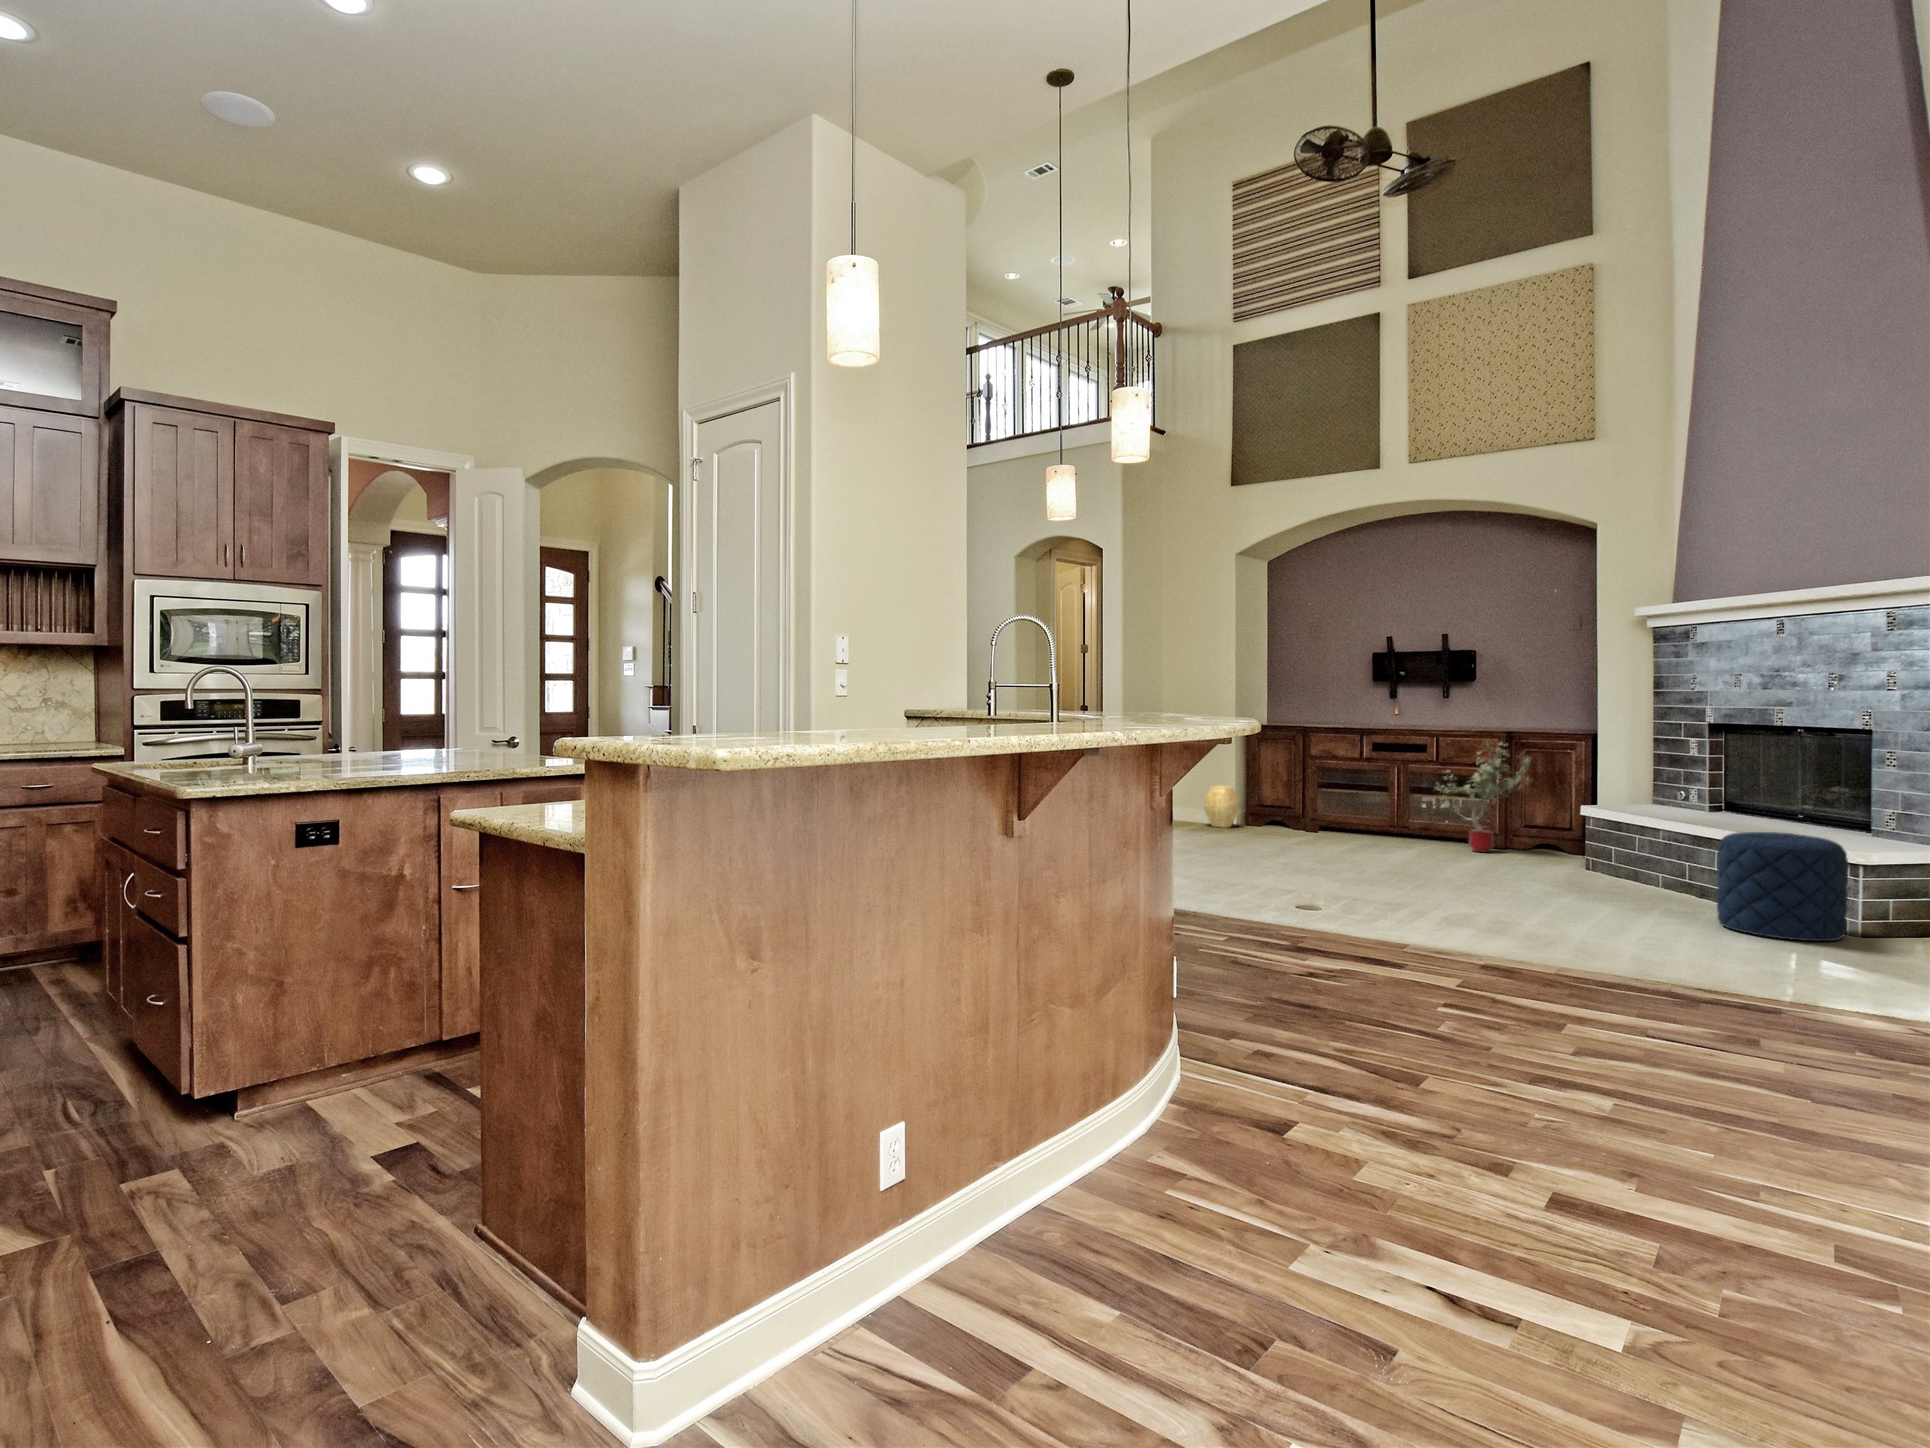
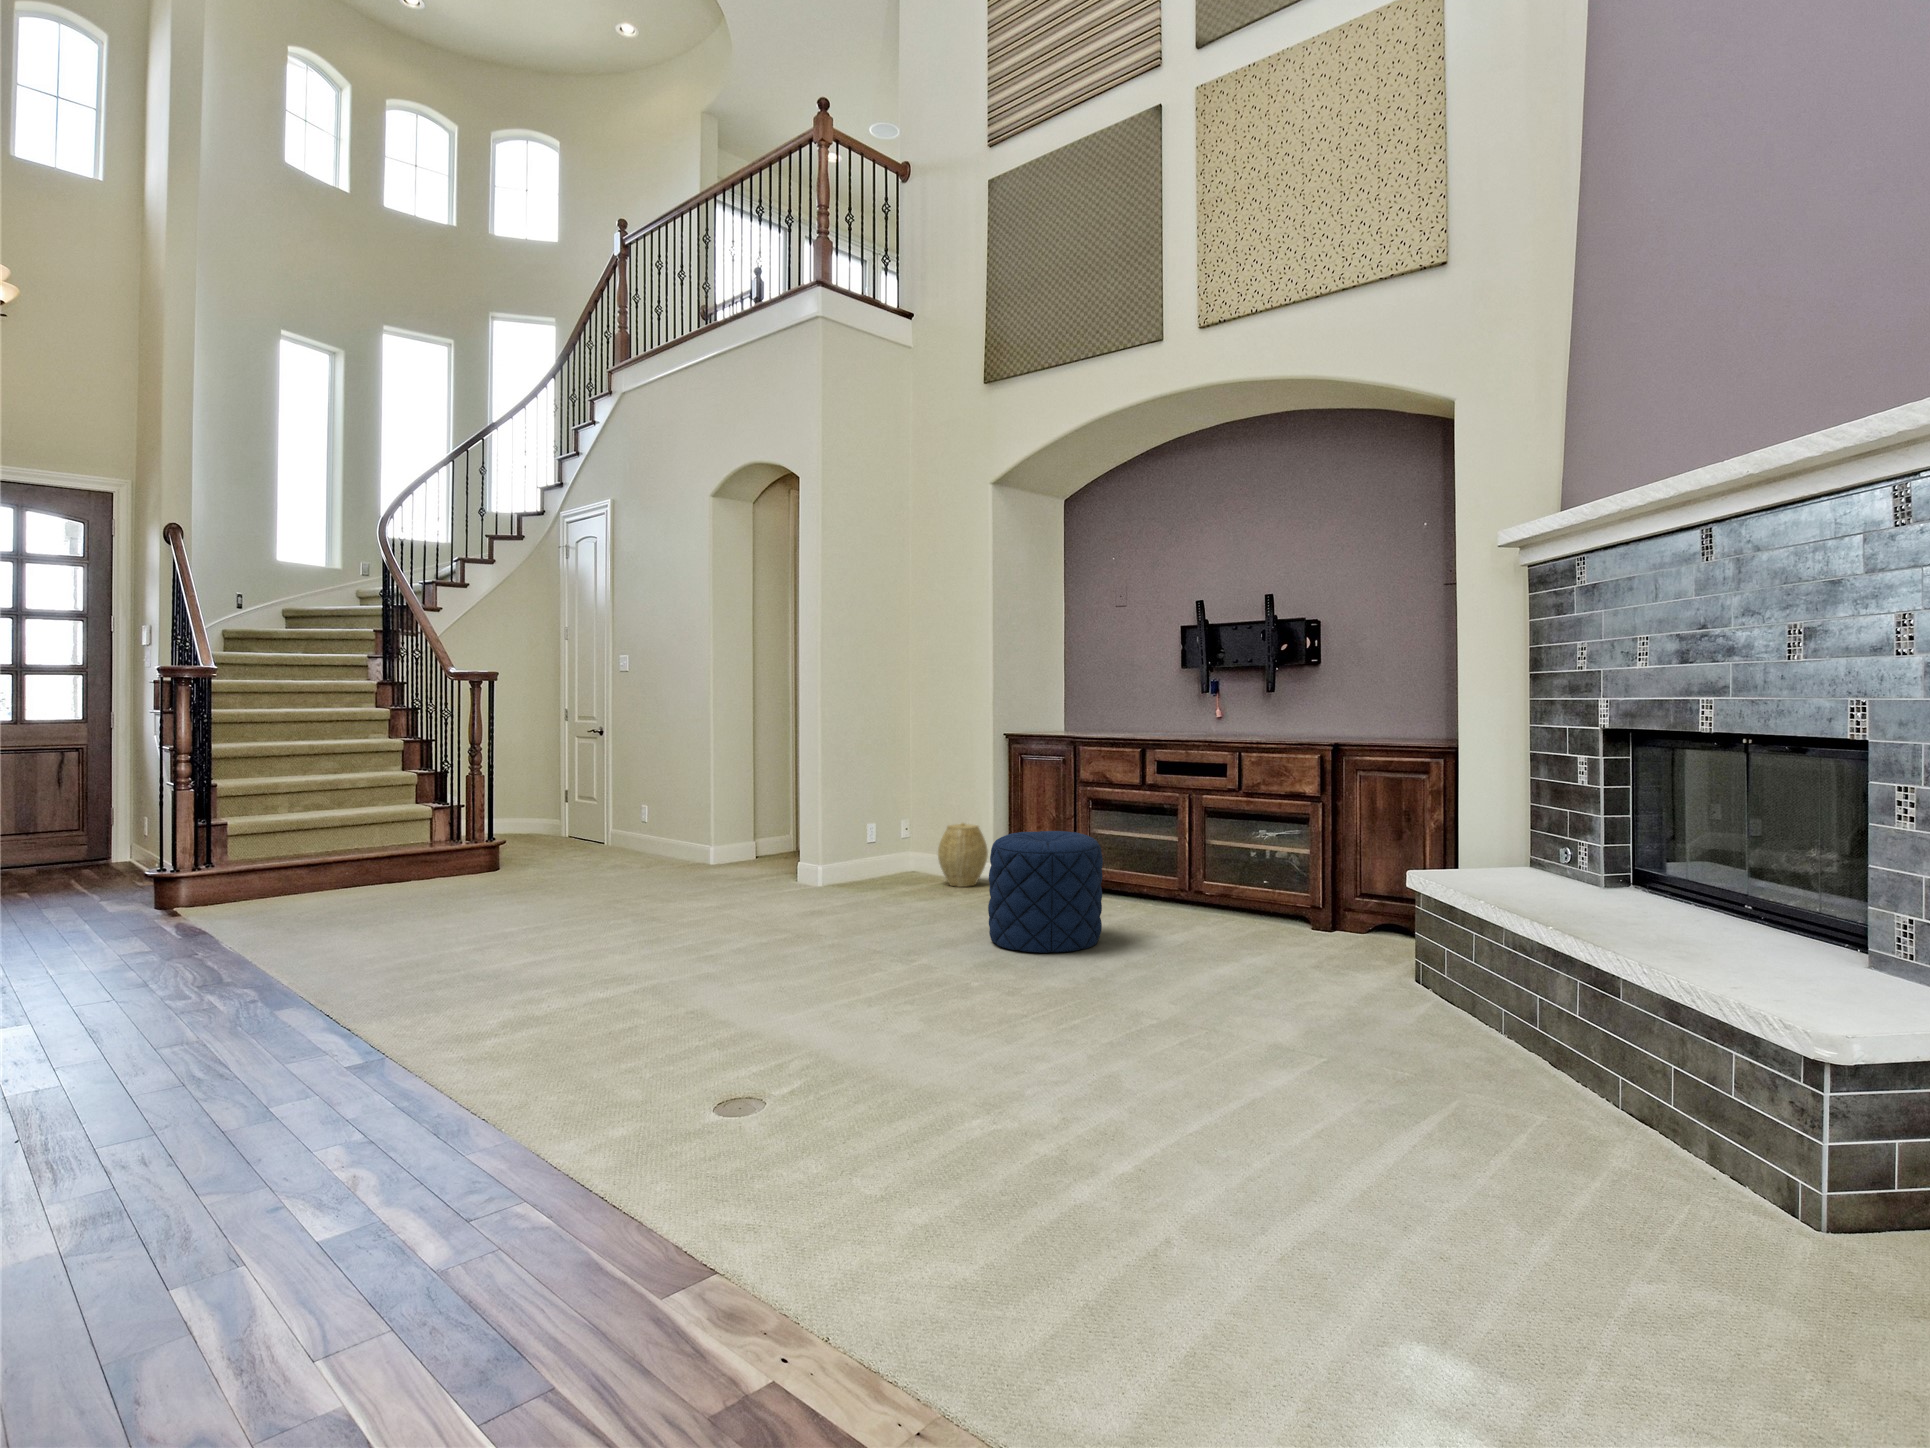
potted tree: present [1435,741,1531,852] -> none [1218,756,1353,939]
pouf: present [1716,832,1848,941] -> present [988,831,1103,953]

